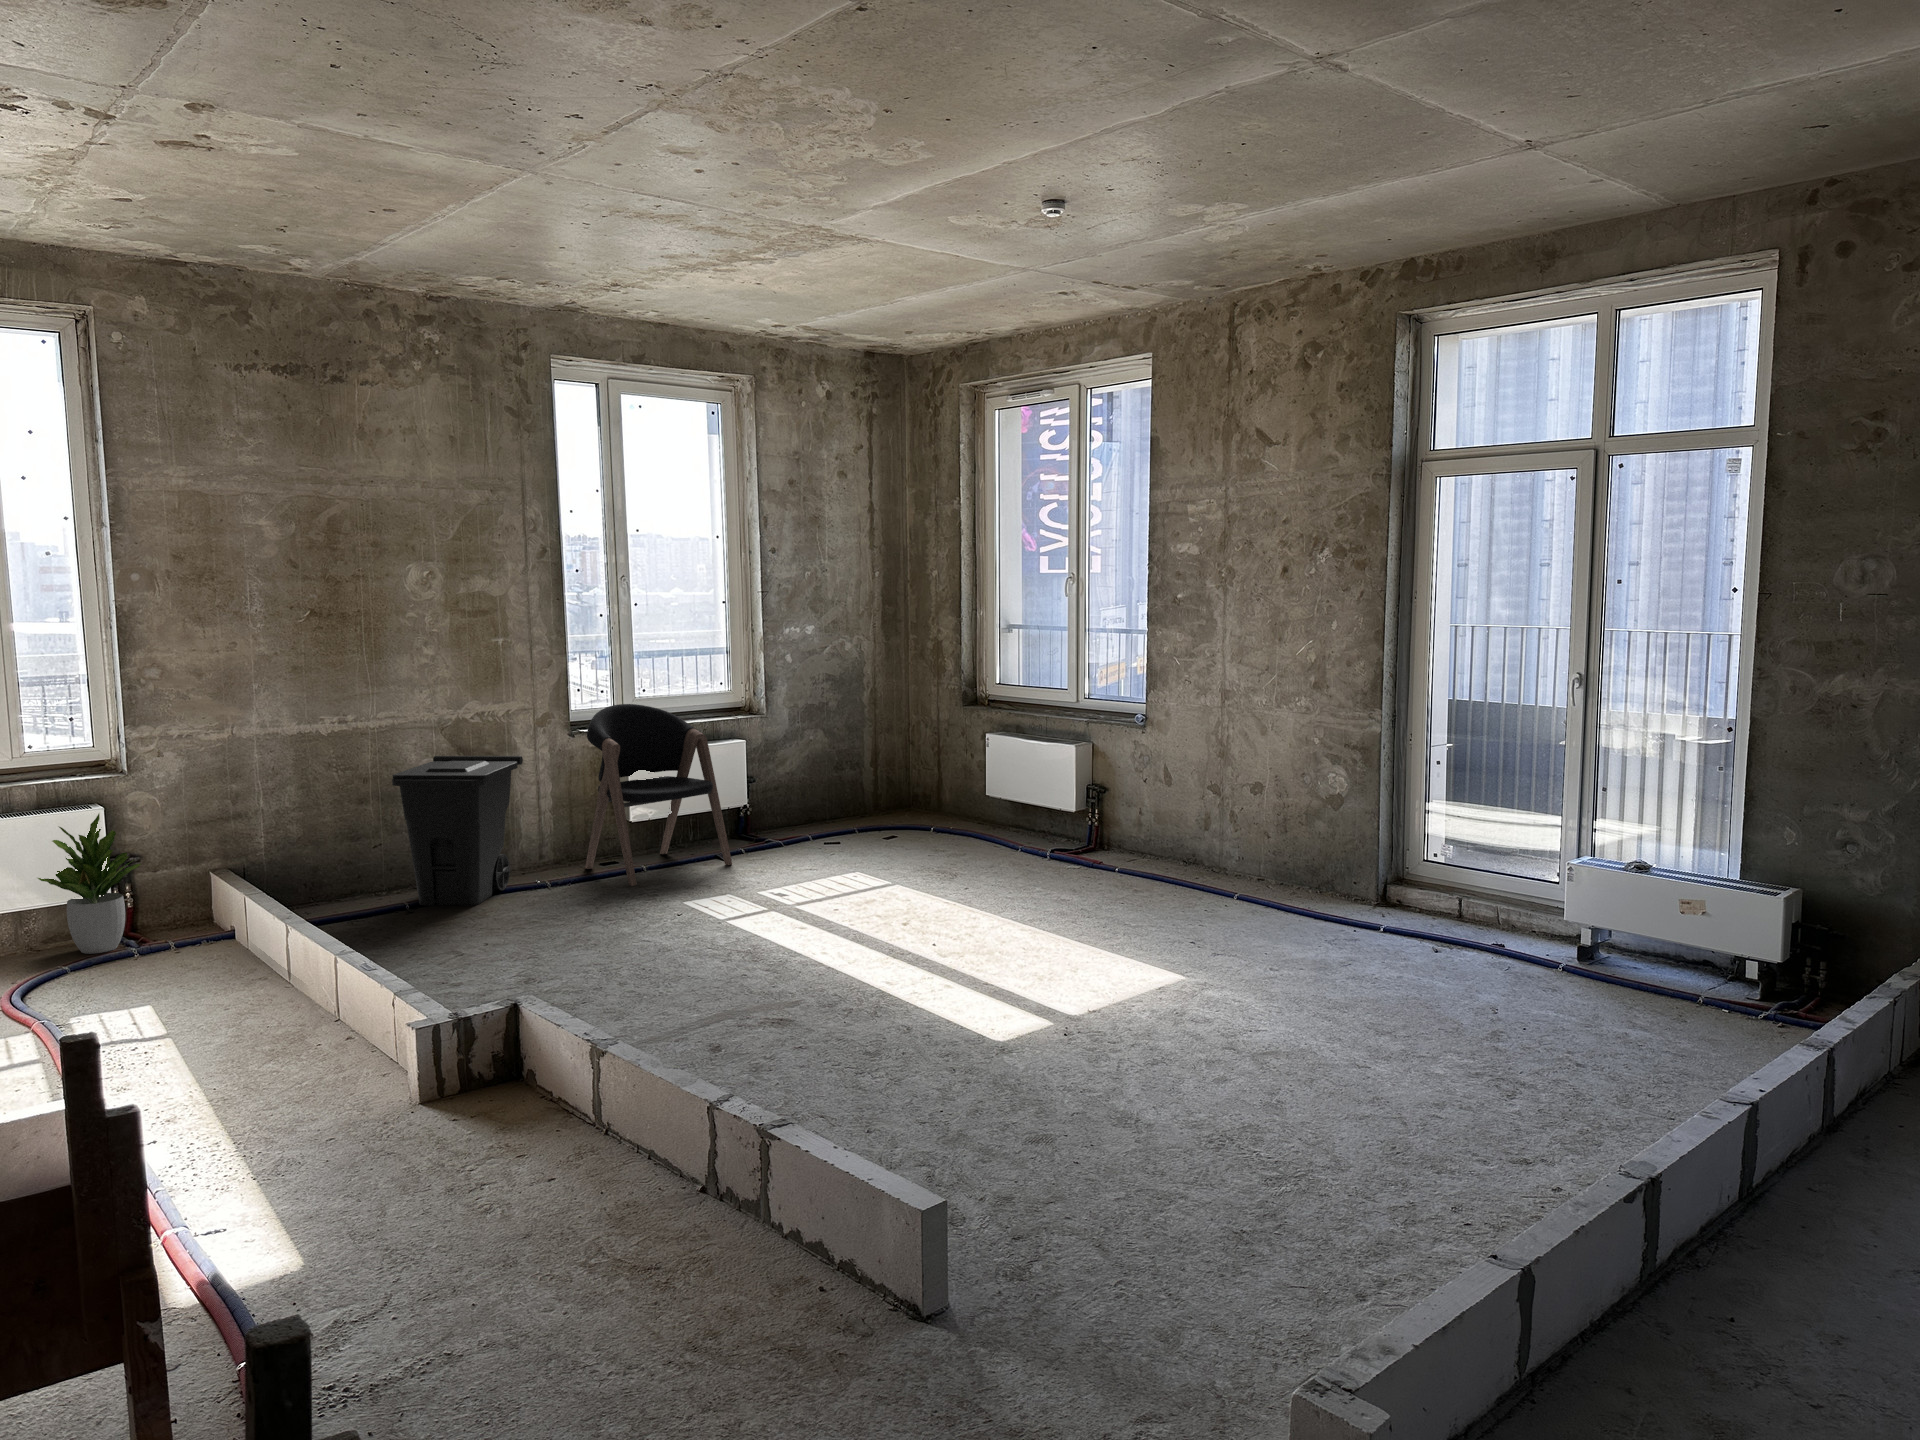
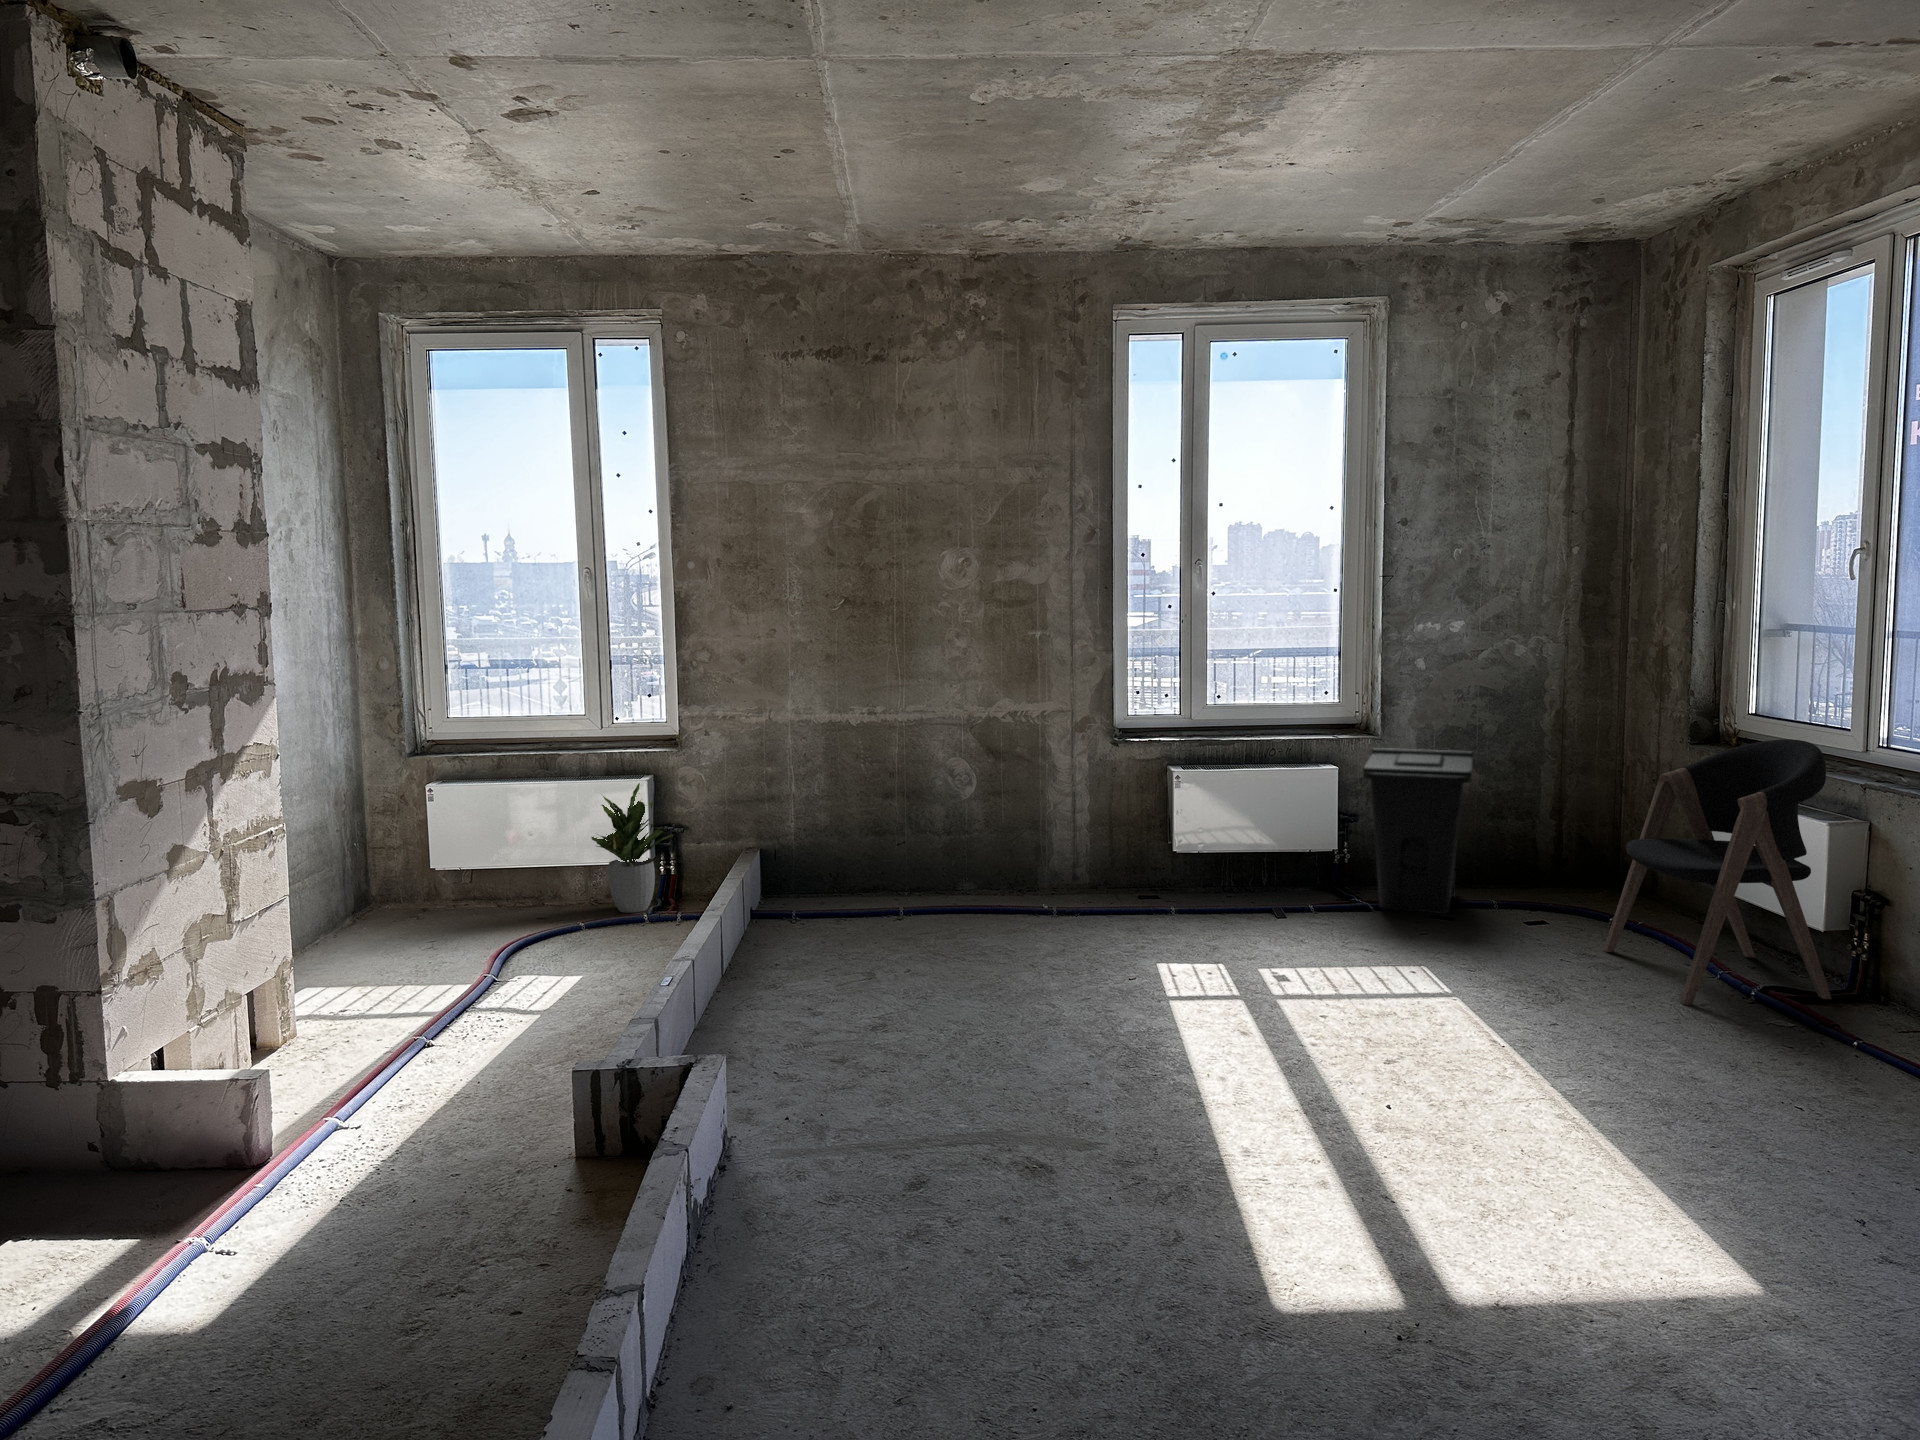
chair: present [585,704,732,886] -> present [1604,739,1832,1005]
trash can: present [392,756,523,906] -> present [1363,748,1473,914]

